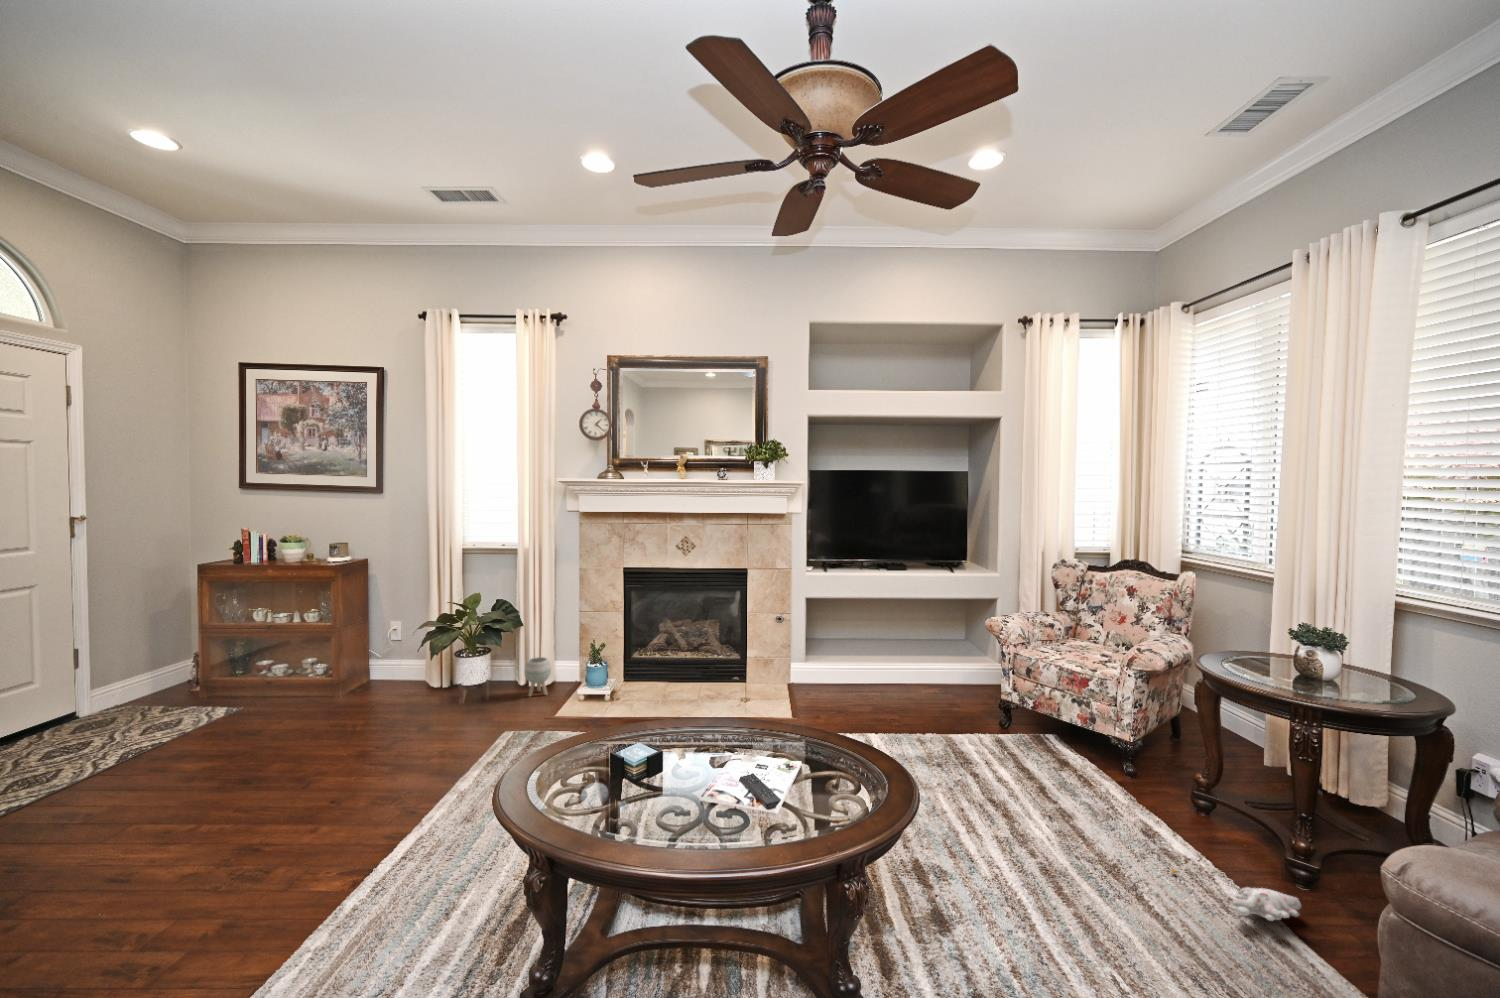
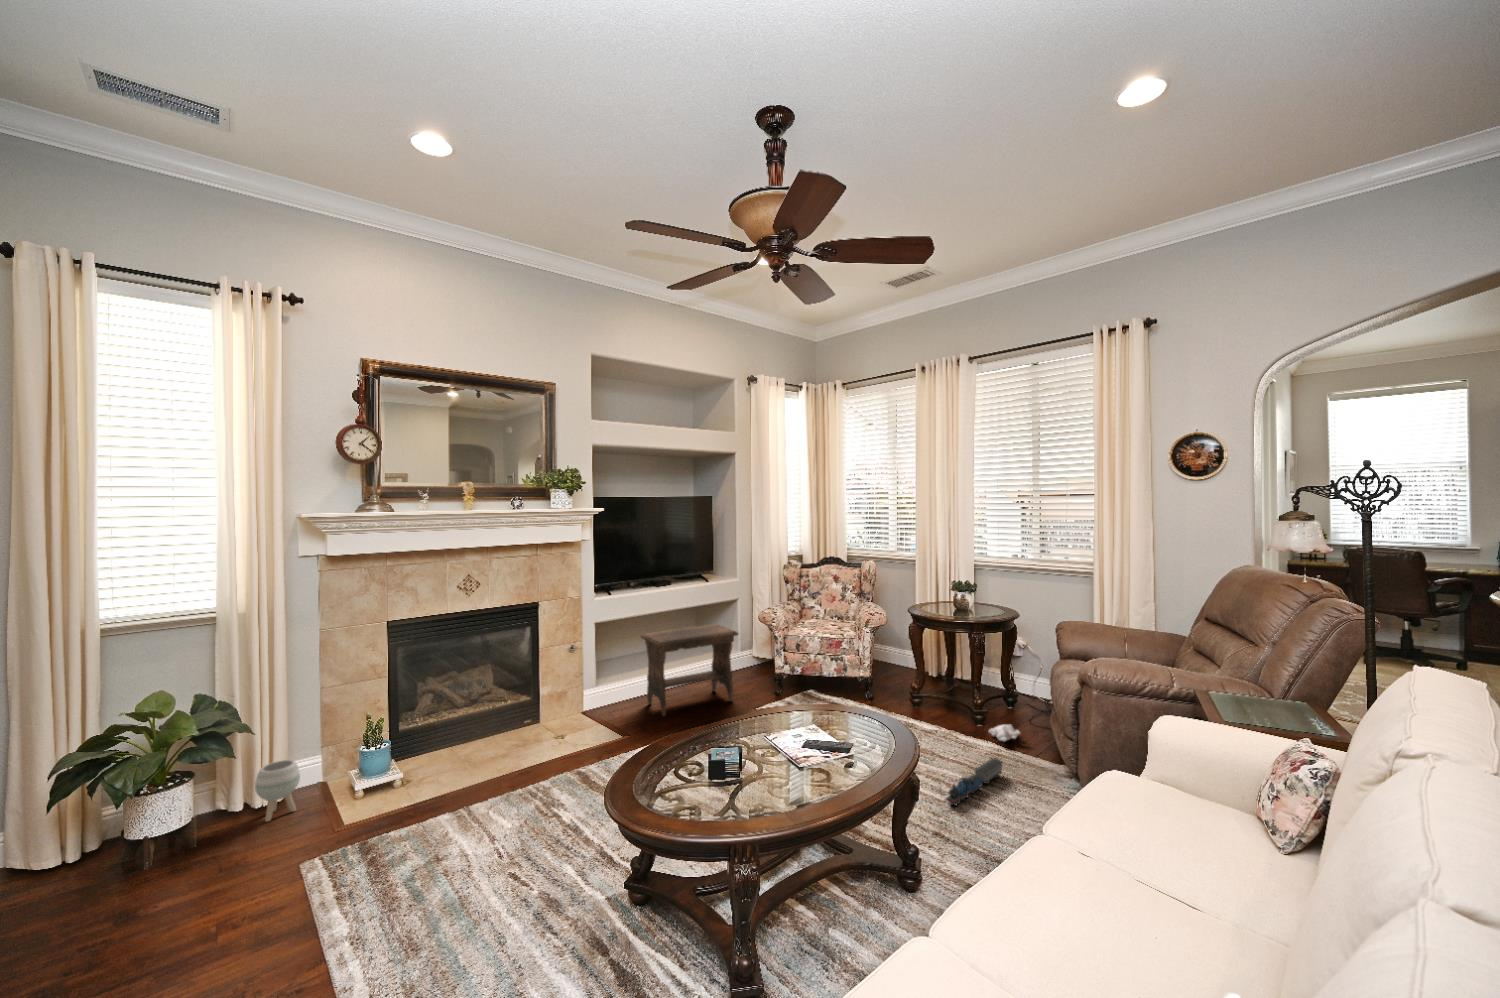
footstool: none [842,618,949,719] -> present [641,624,738,716]
toy train: none [988,915,1156,953] -> present [945,758,1003,805]

